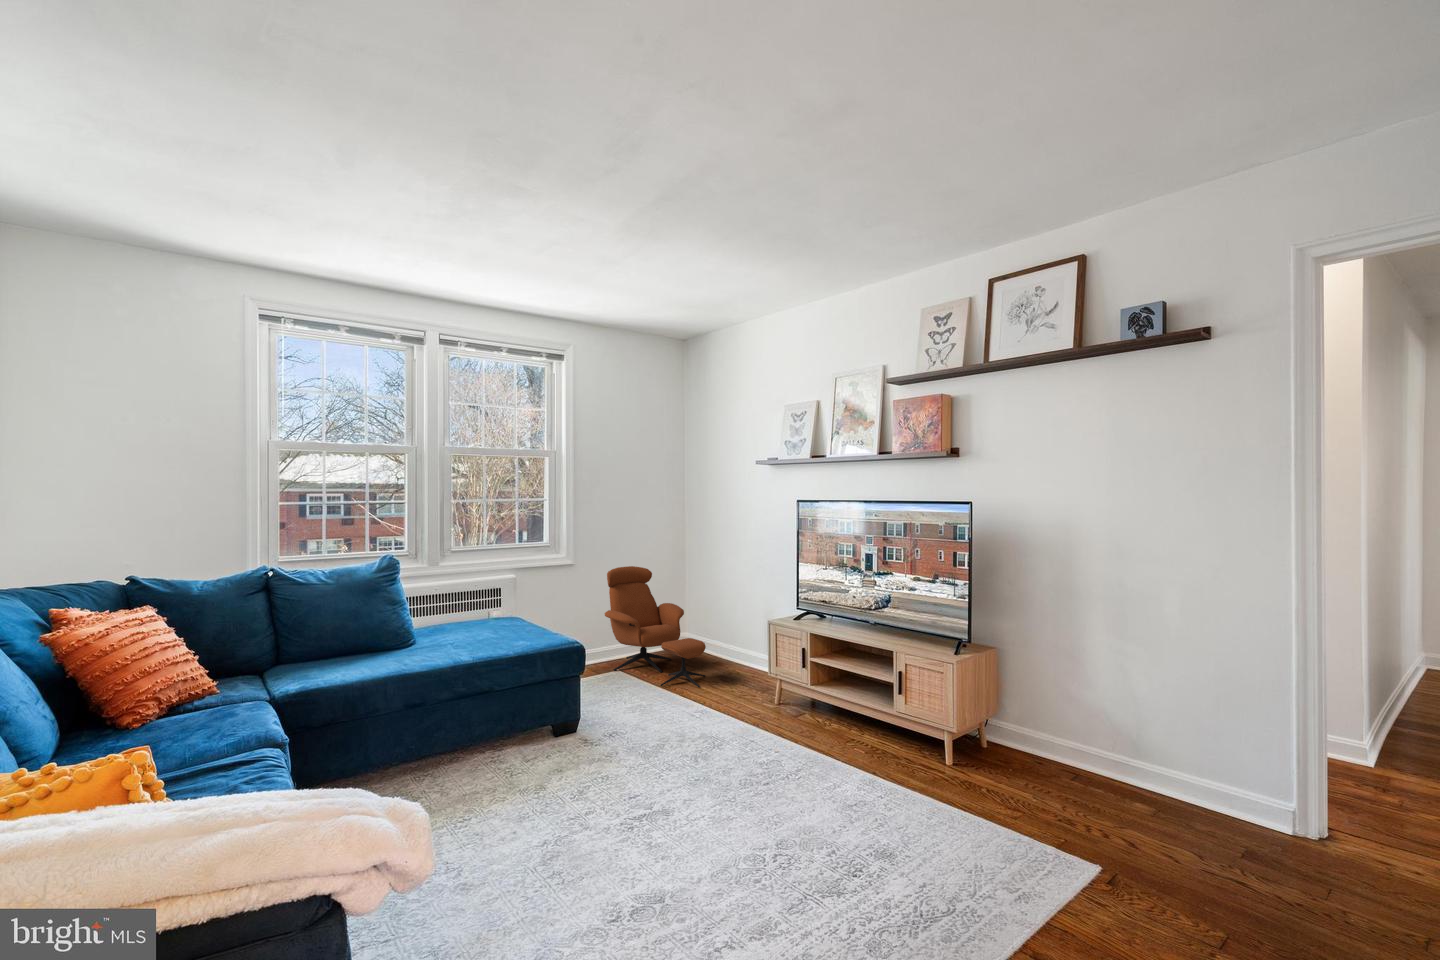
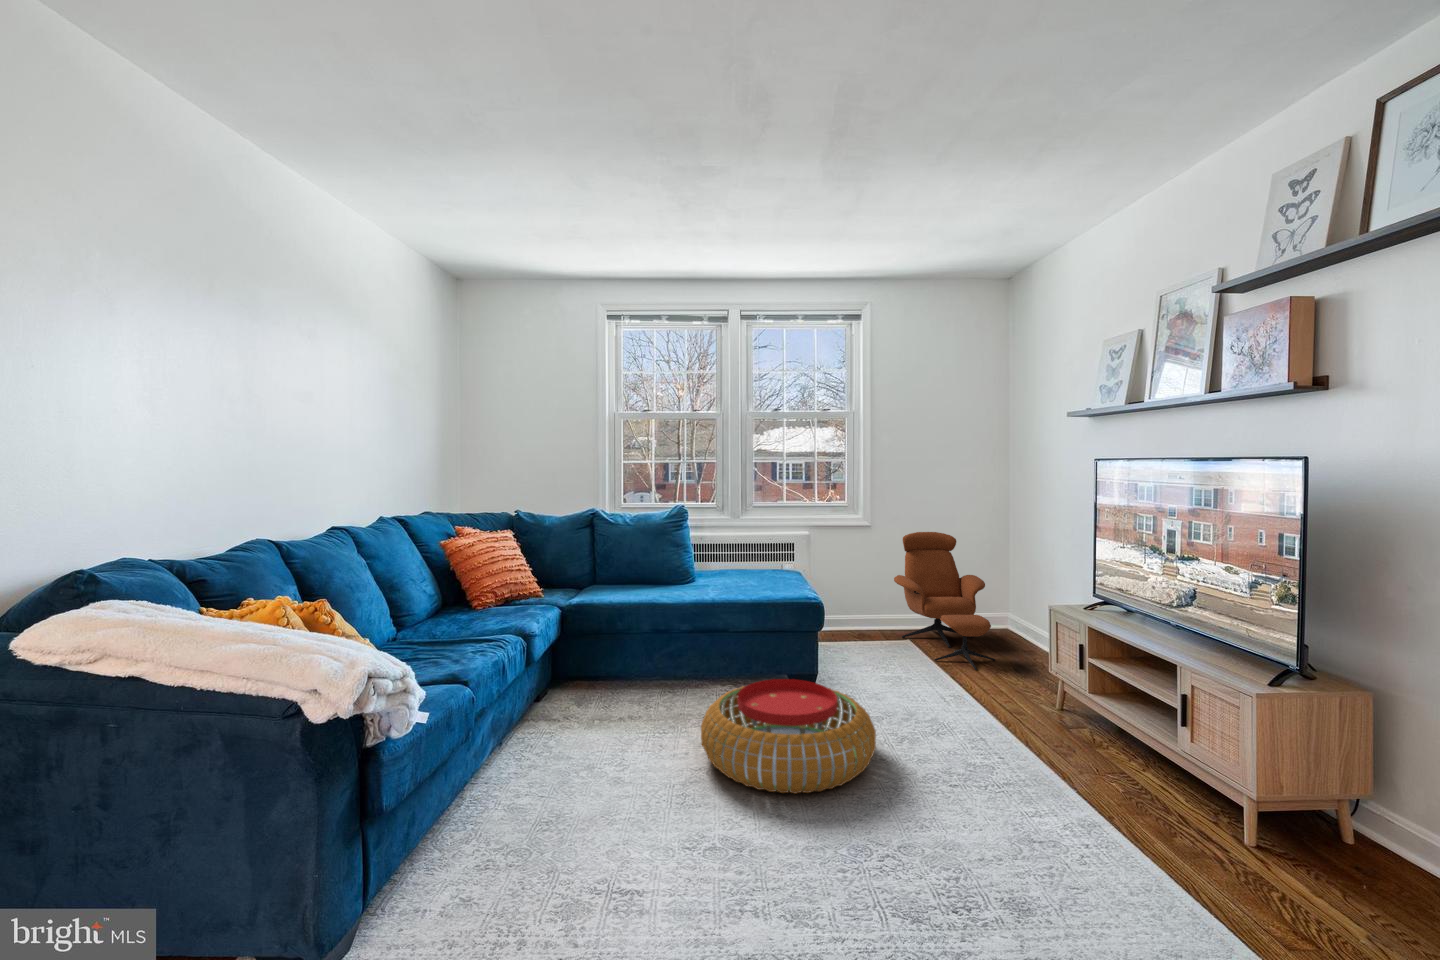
pouf: none [530,724,708,844] -> present [701,679,876,794]

